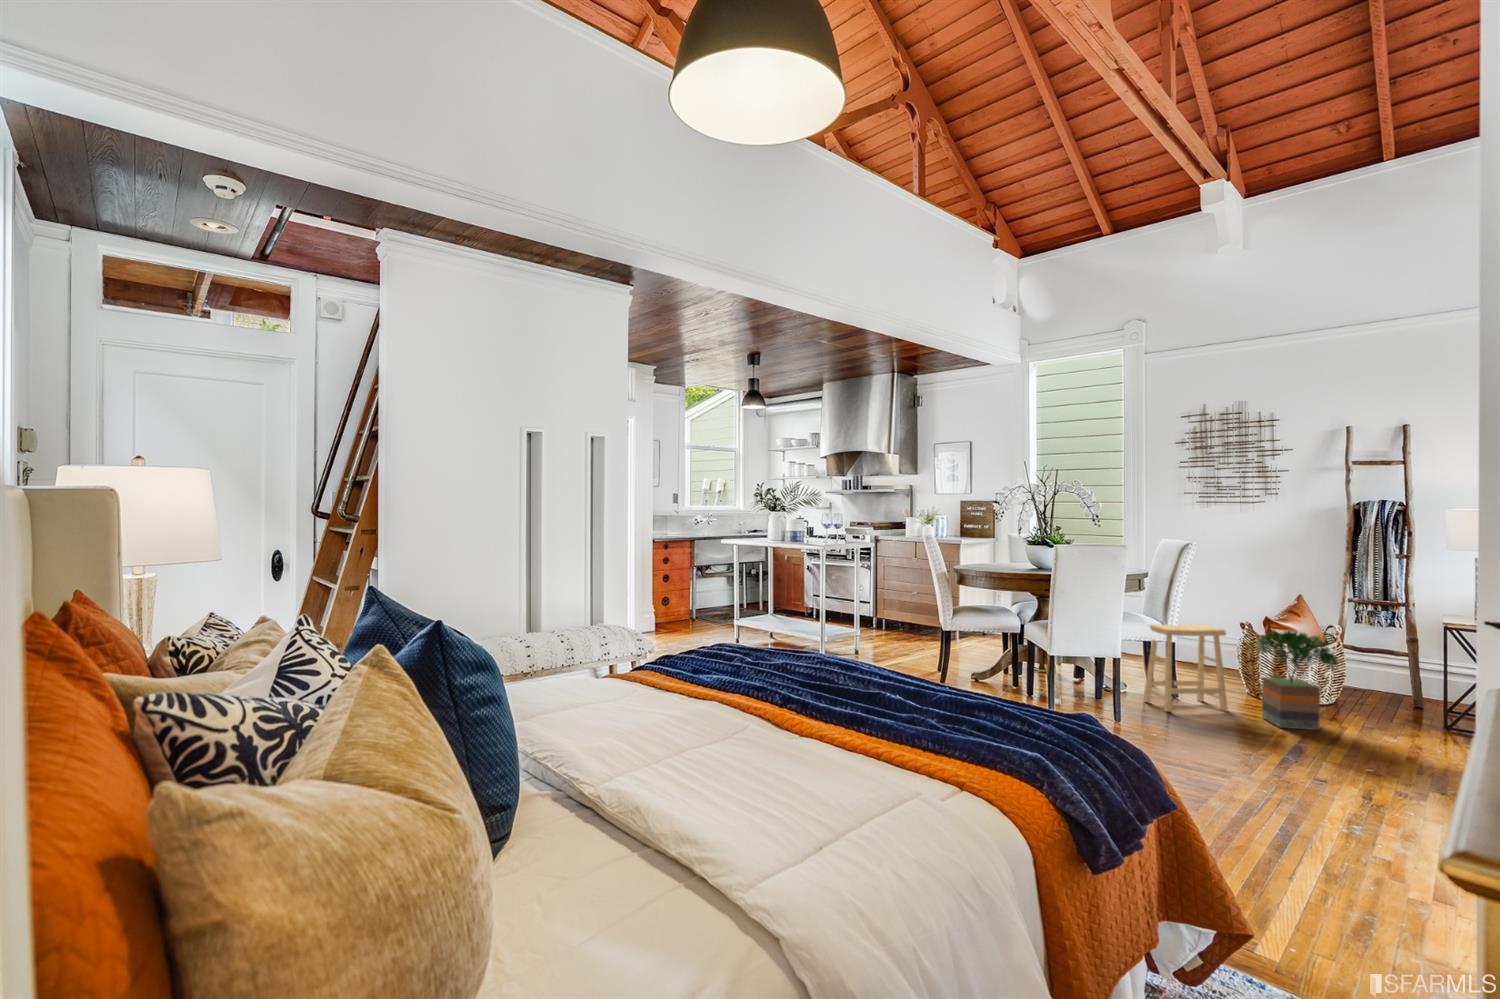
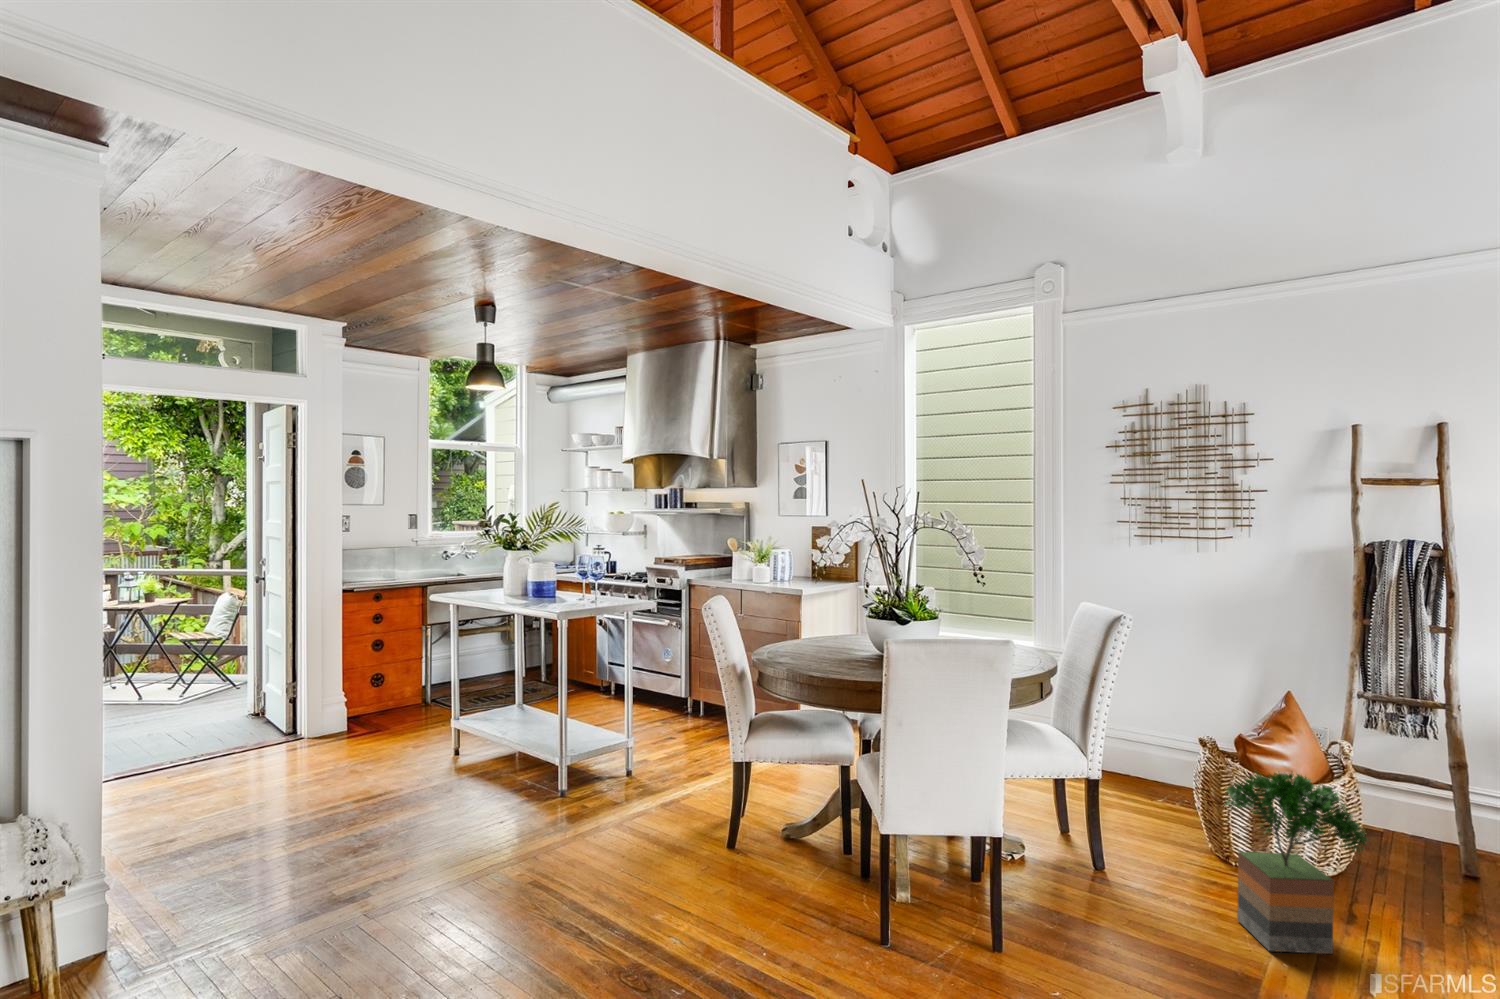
footstool: present [1144,624,1228,712] -> none [1049,749,1183,910]

